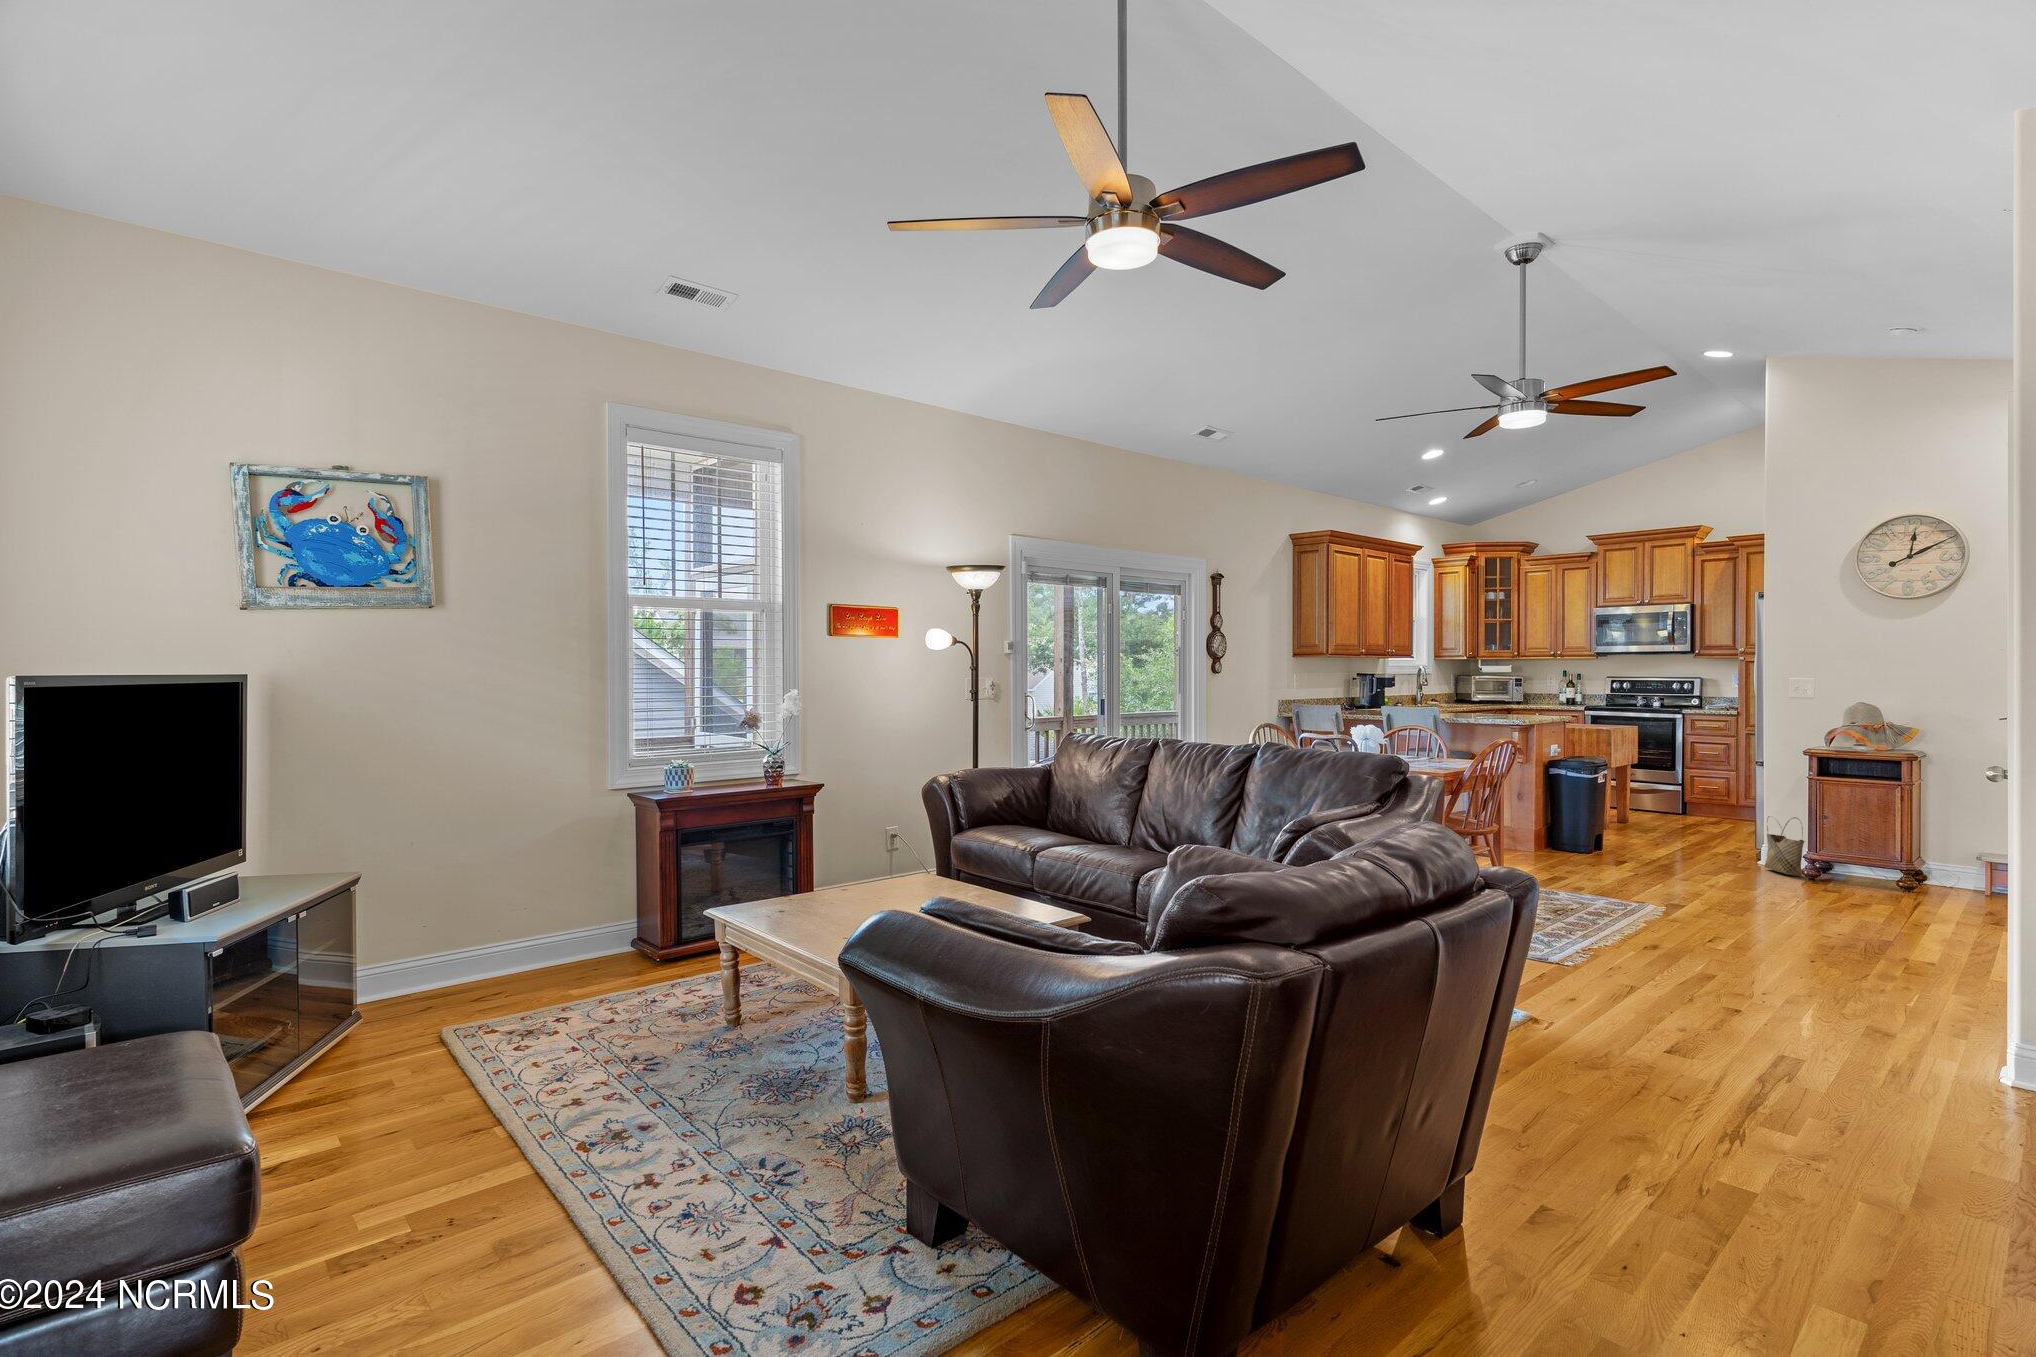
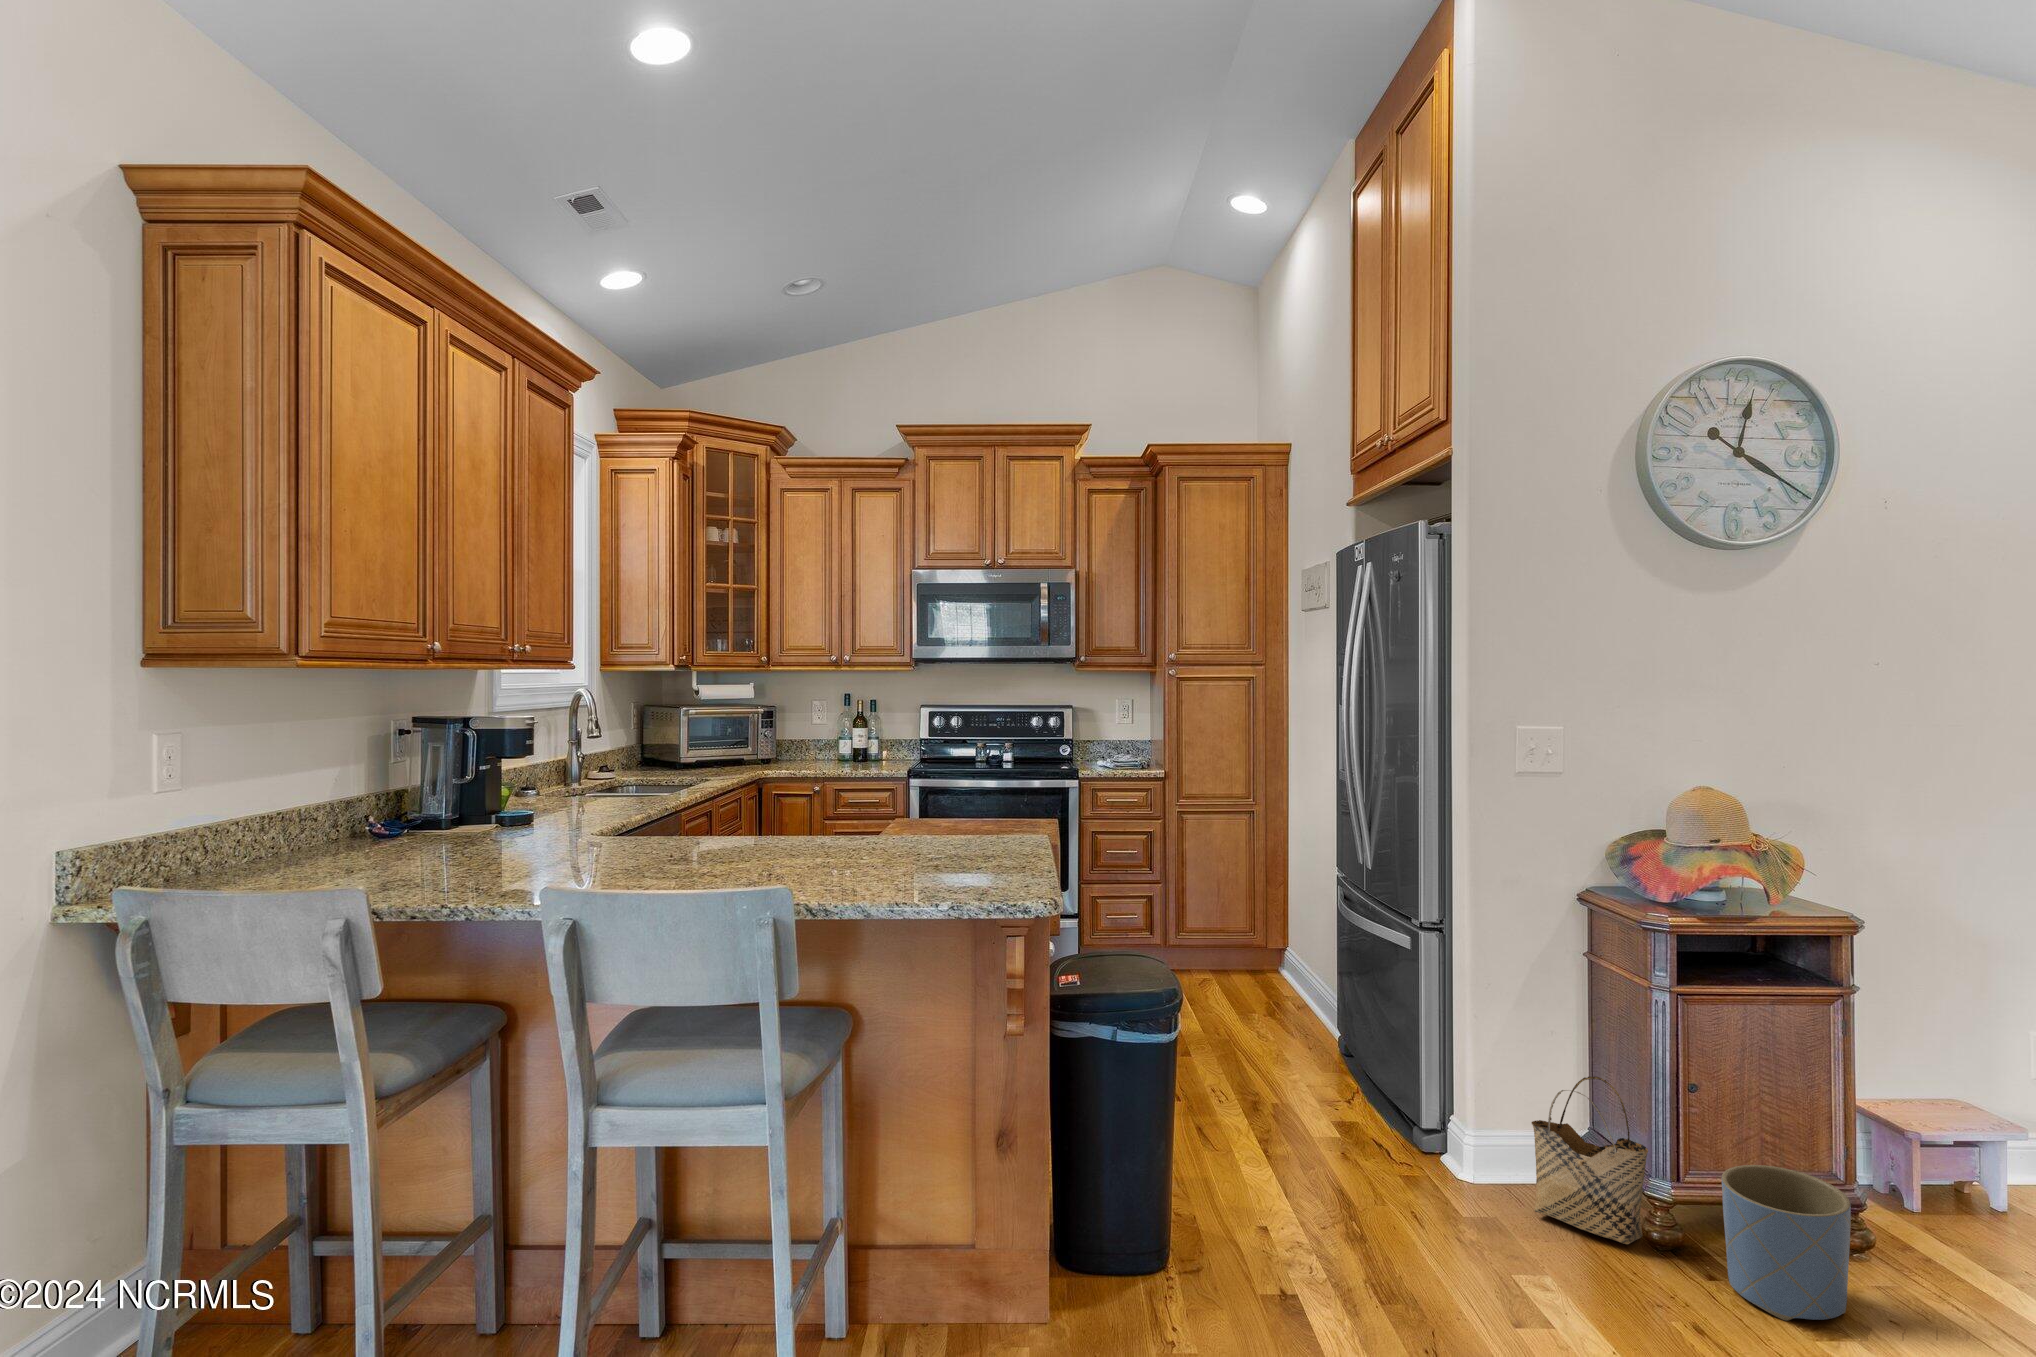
planter: none [1805,844,1856,891] -> present [1722,1165,1851,1321]

